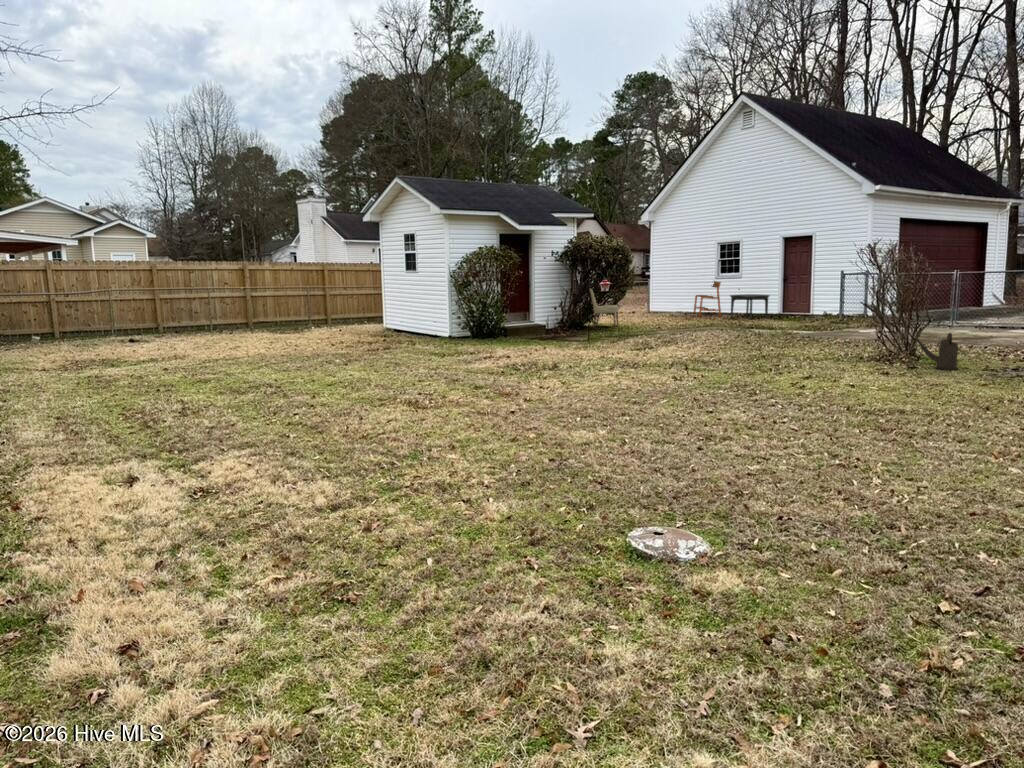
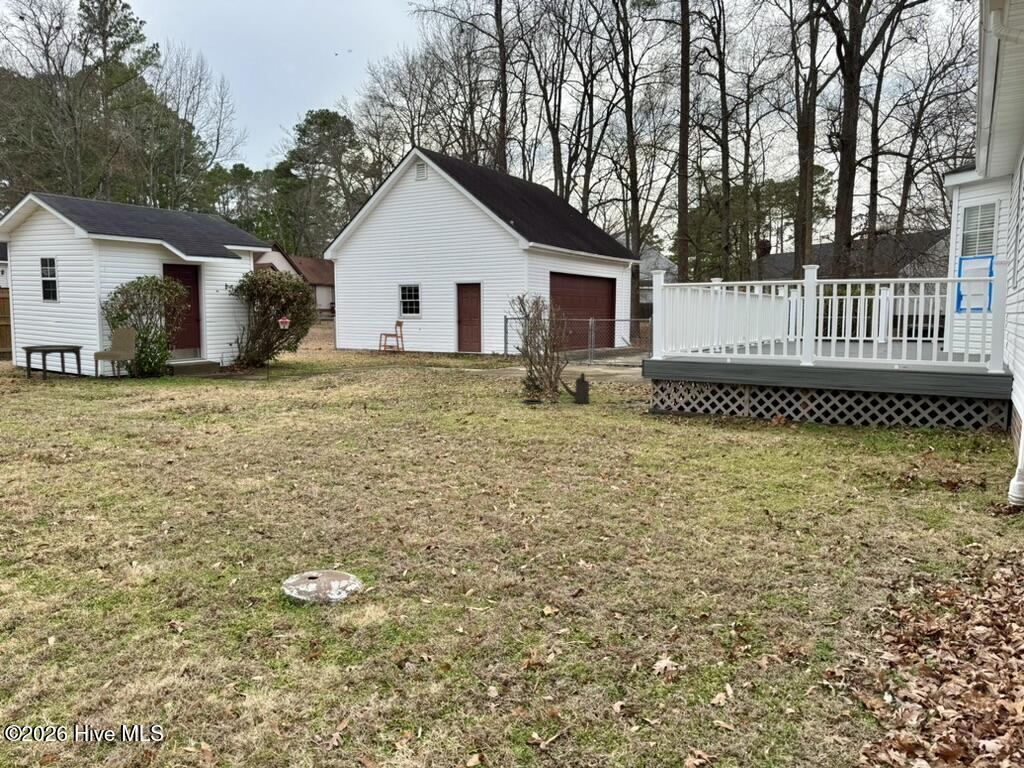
chair: present [590,289,619,328] -> present [94,328,137,380]
round table: present [730,294,770,319] -> present [22,345,83,380]
potted tree: none [865,324,899,368] -> present [521,367,544,404]

